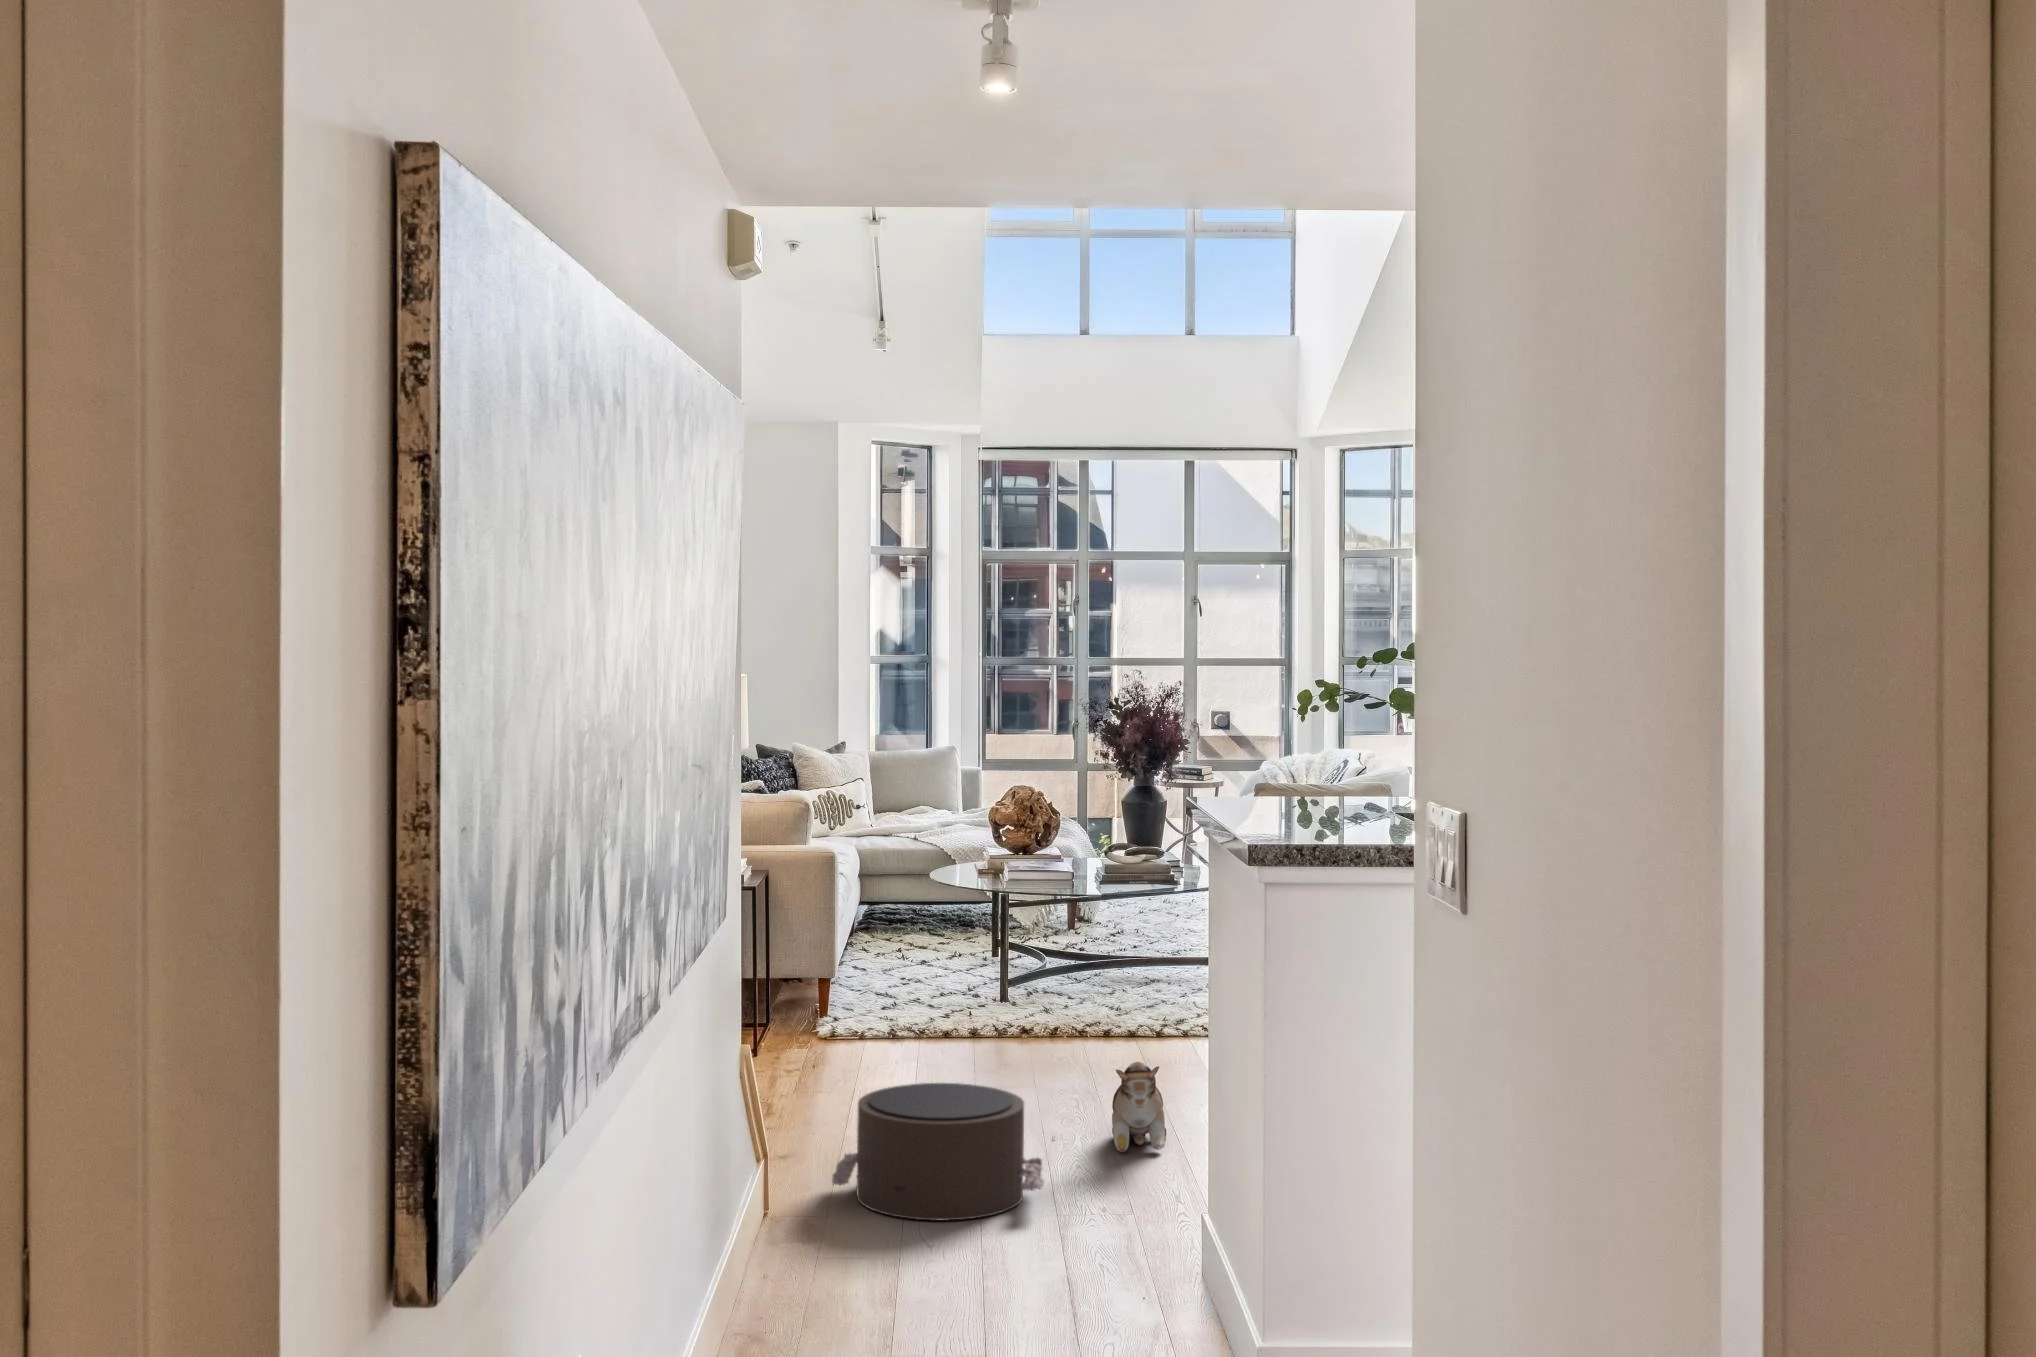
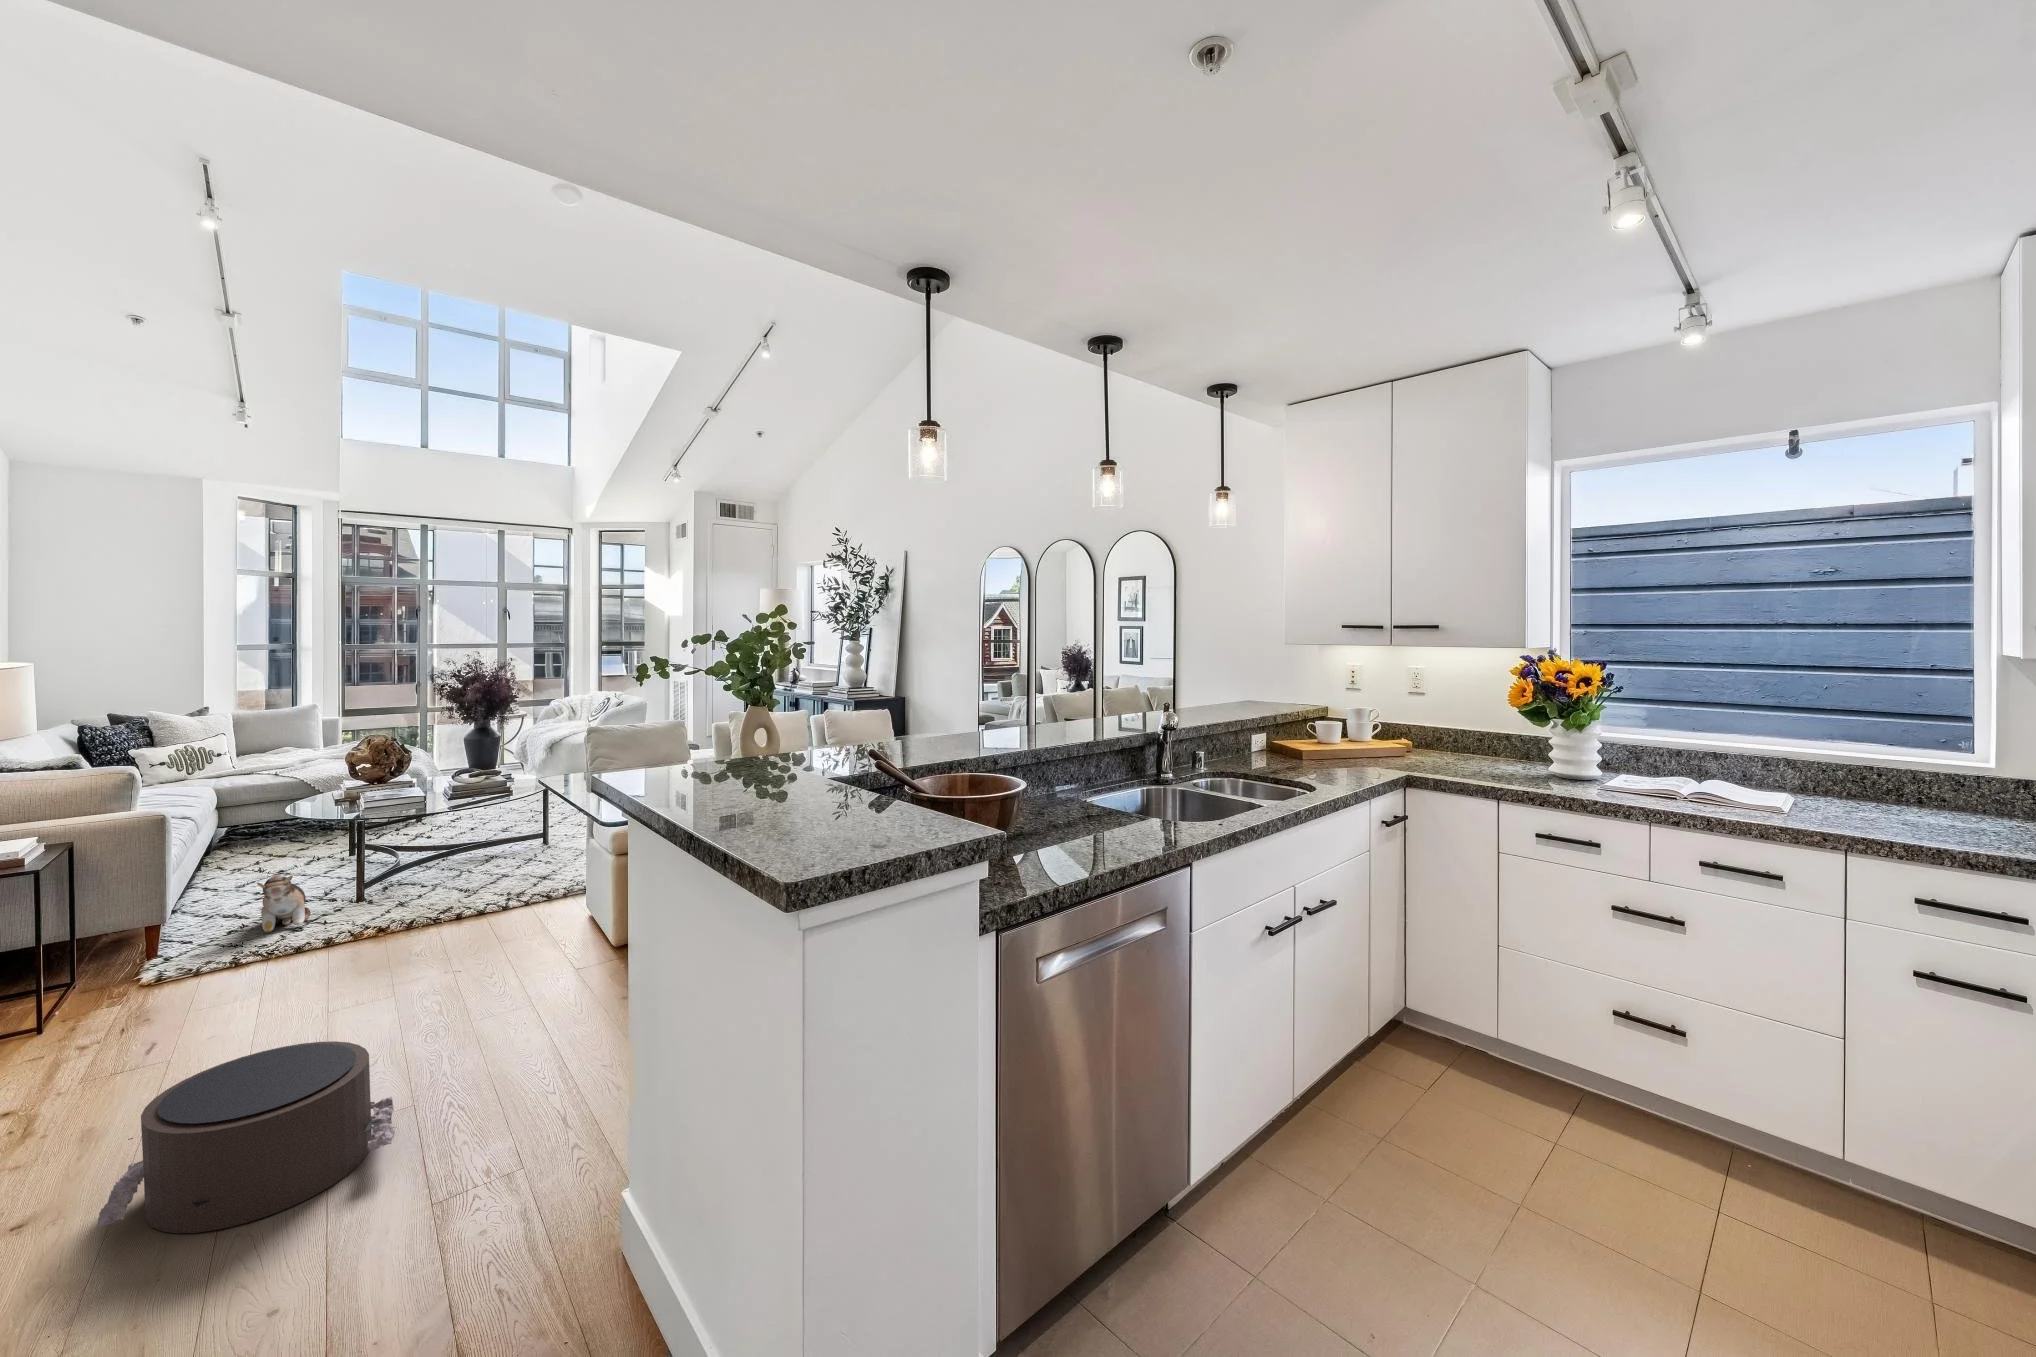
plush toy: present [1112,1062,1166,1152] -> present [257,875,310,932]

